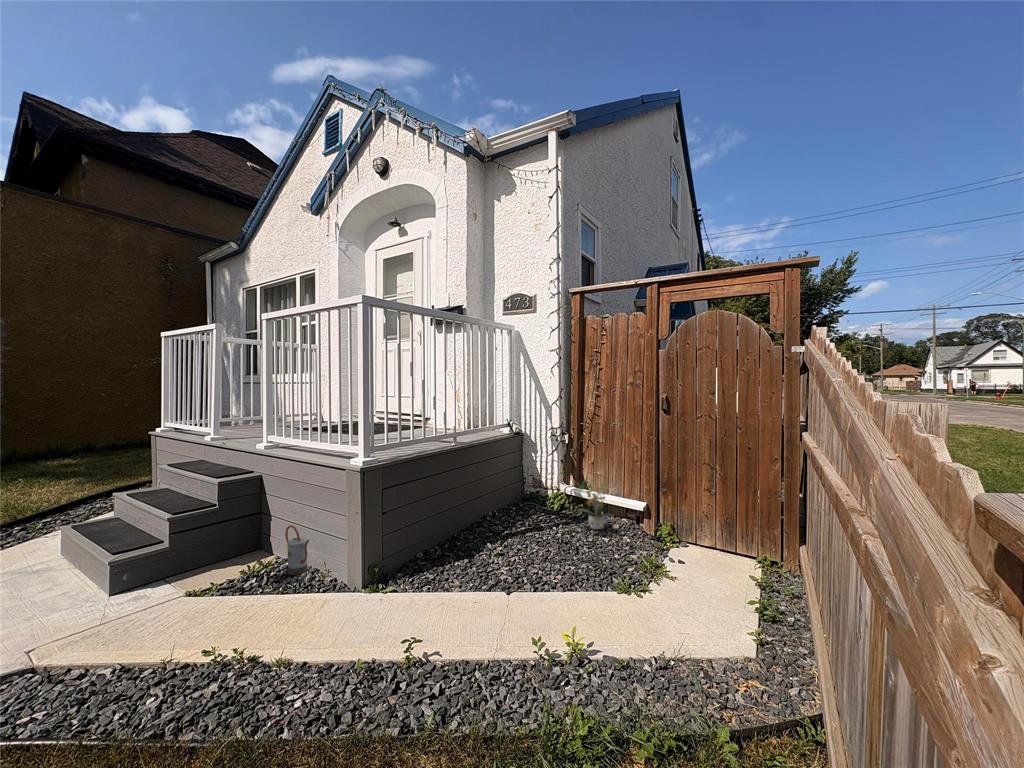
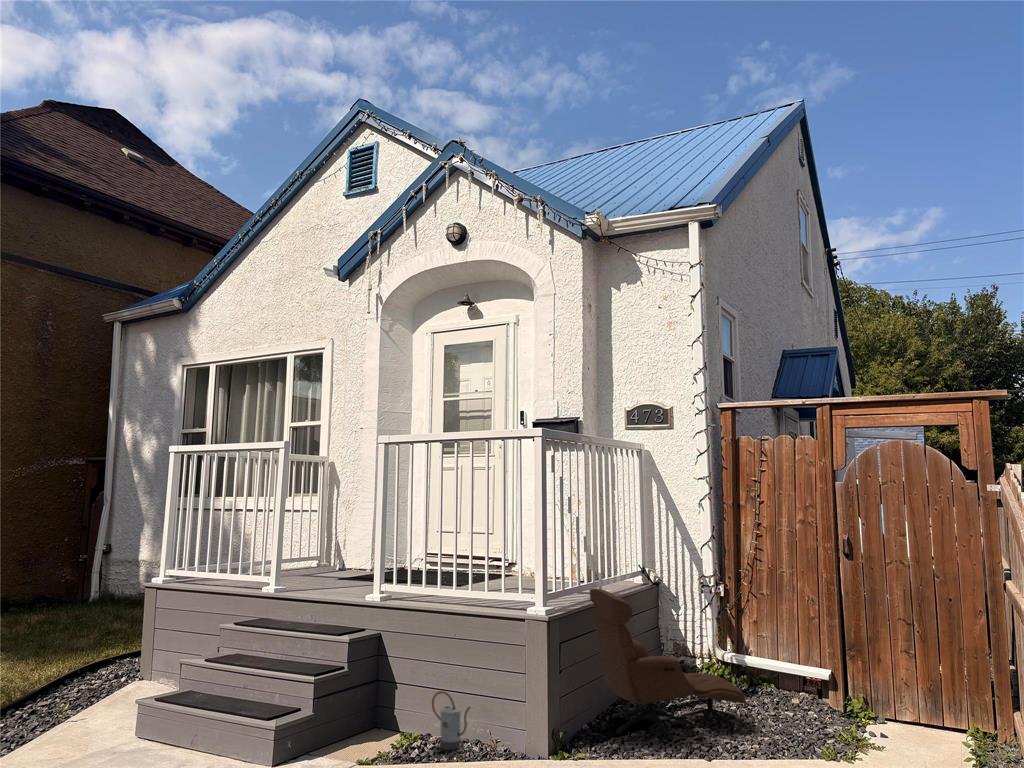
lounge chair: none [437,439,564,567] -> present [590,588,746,740]
potted plant: present [577,480,614,529] -> none [739,640,792,704]

